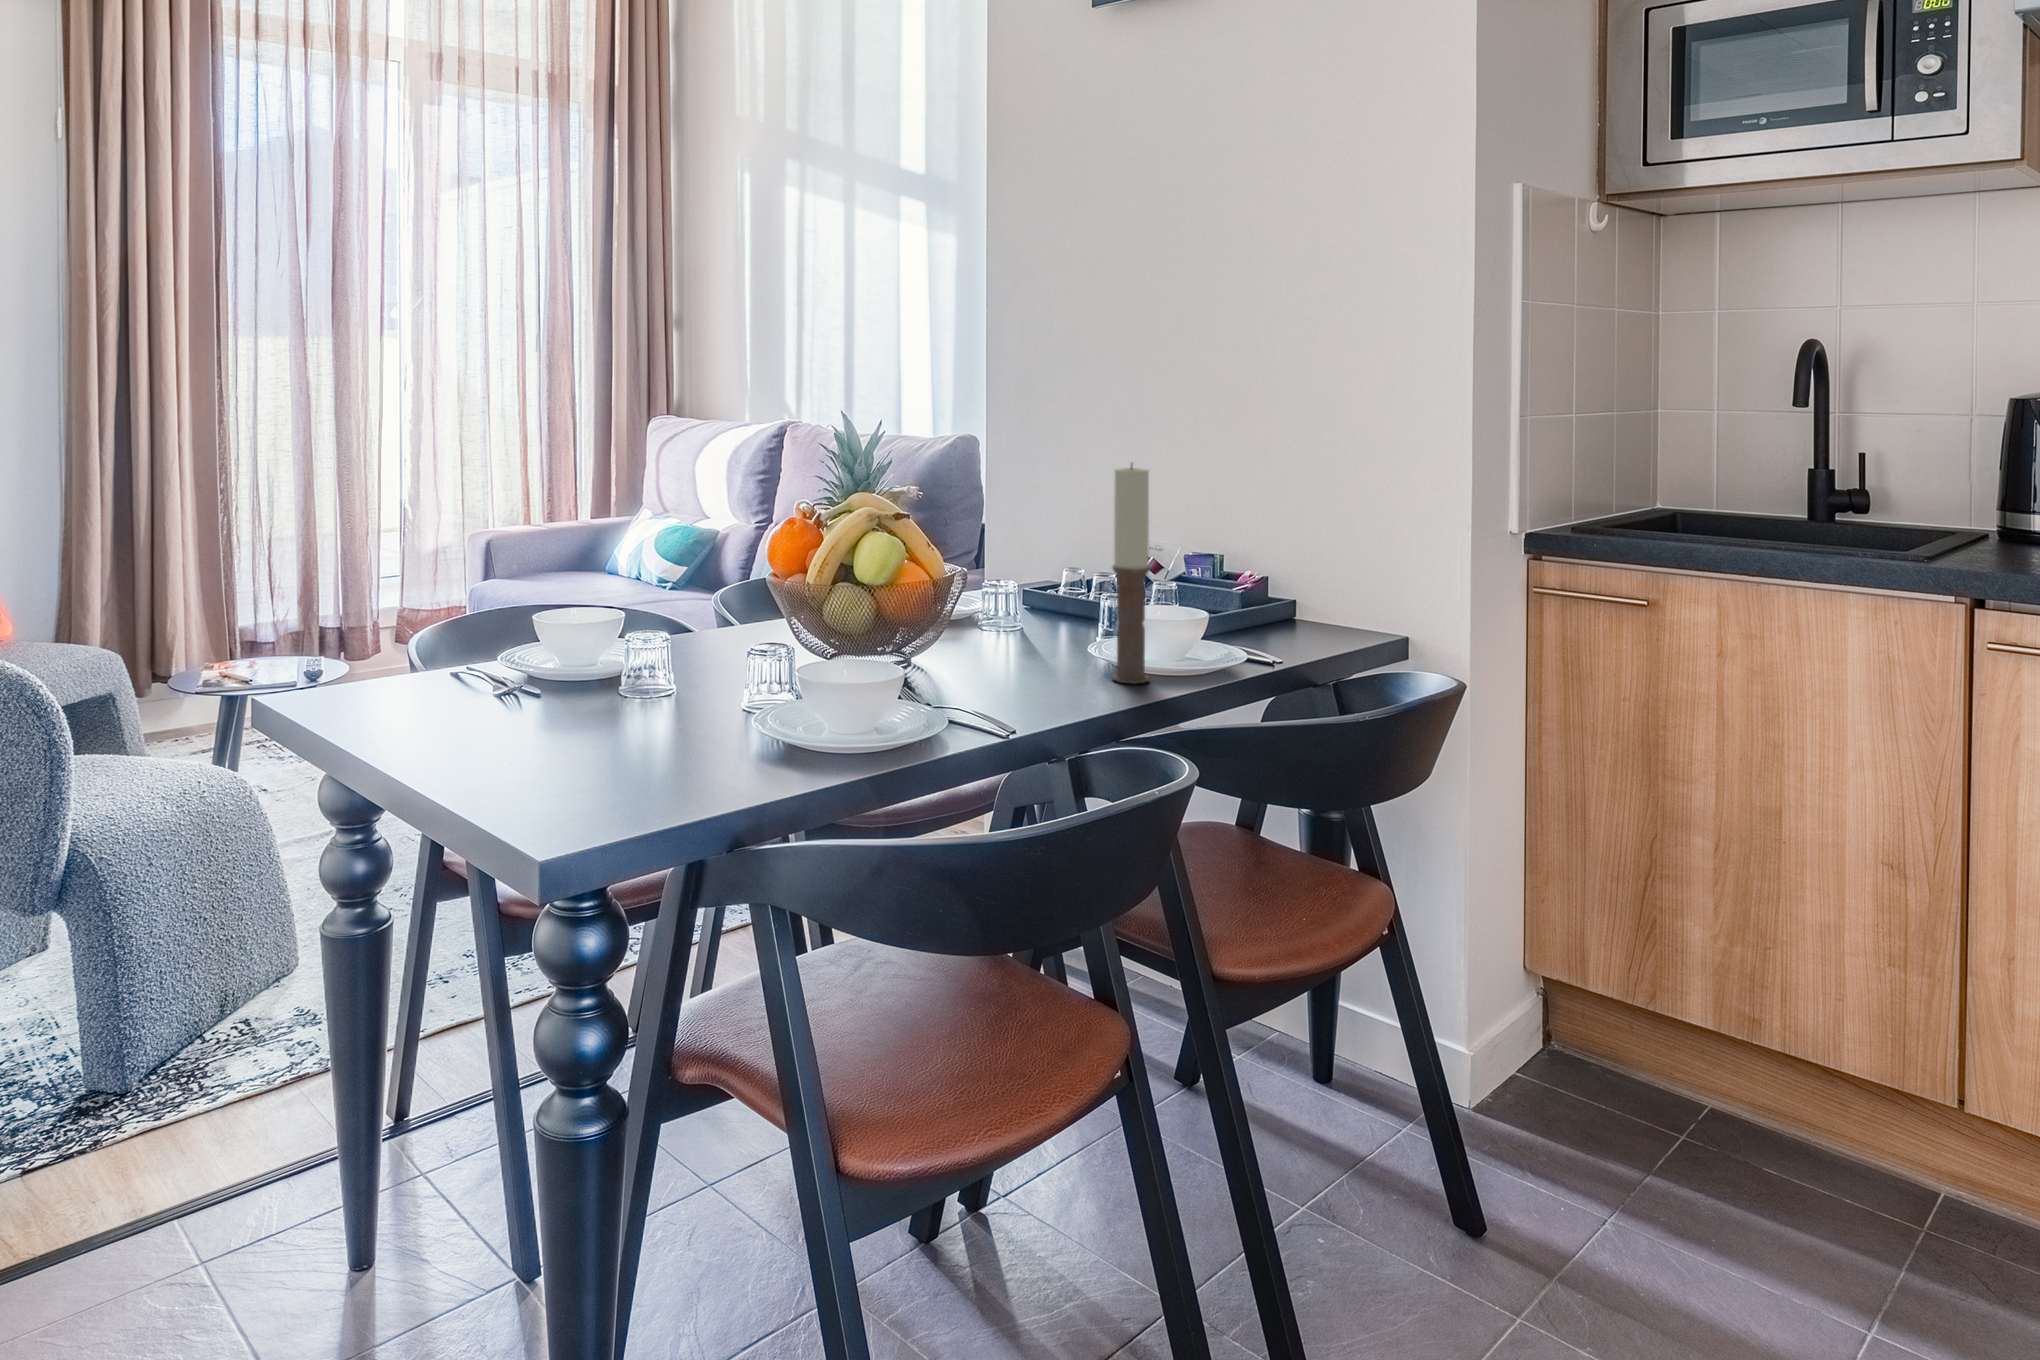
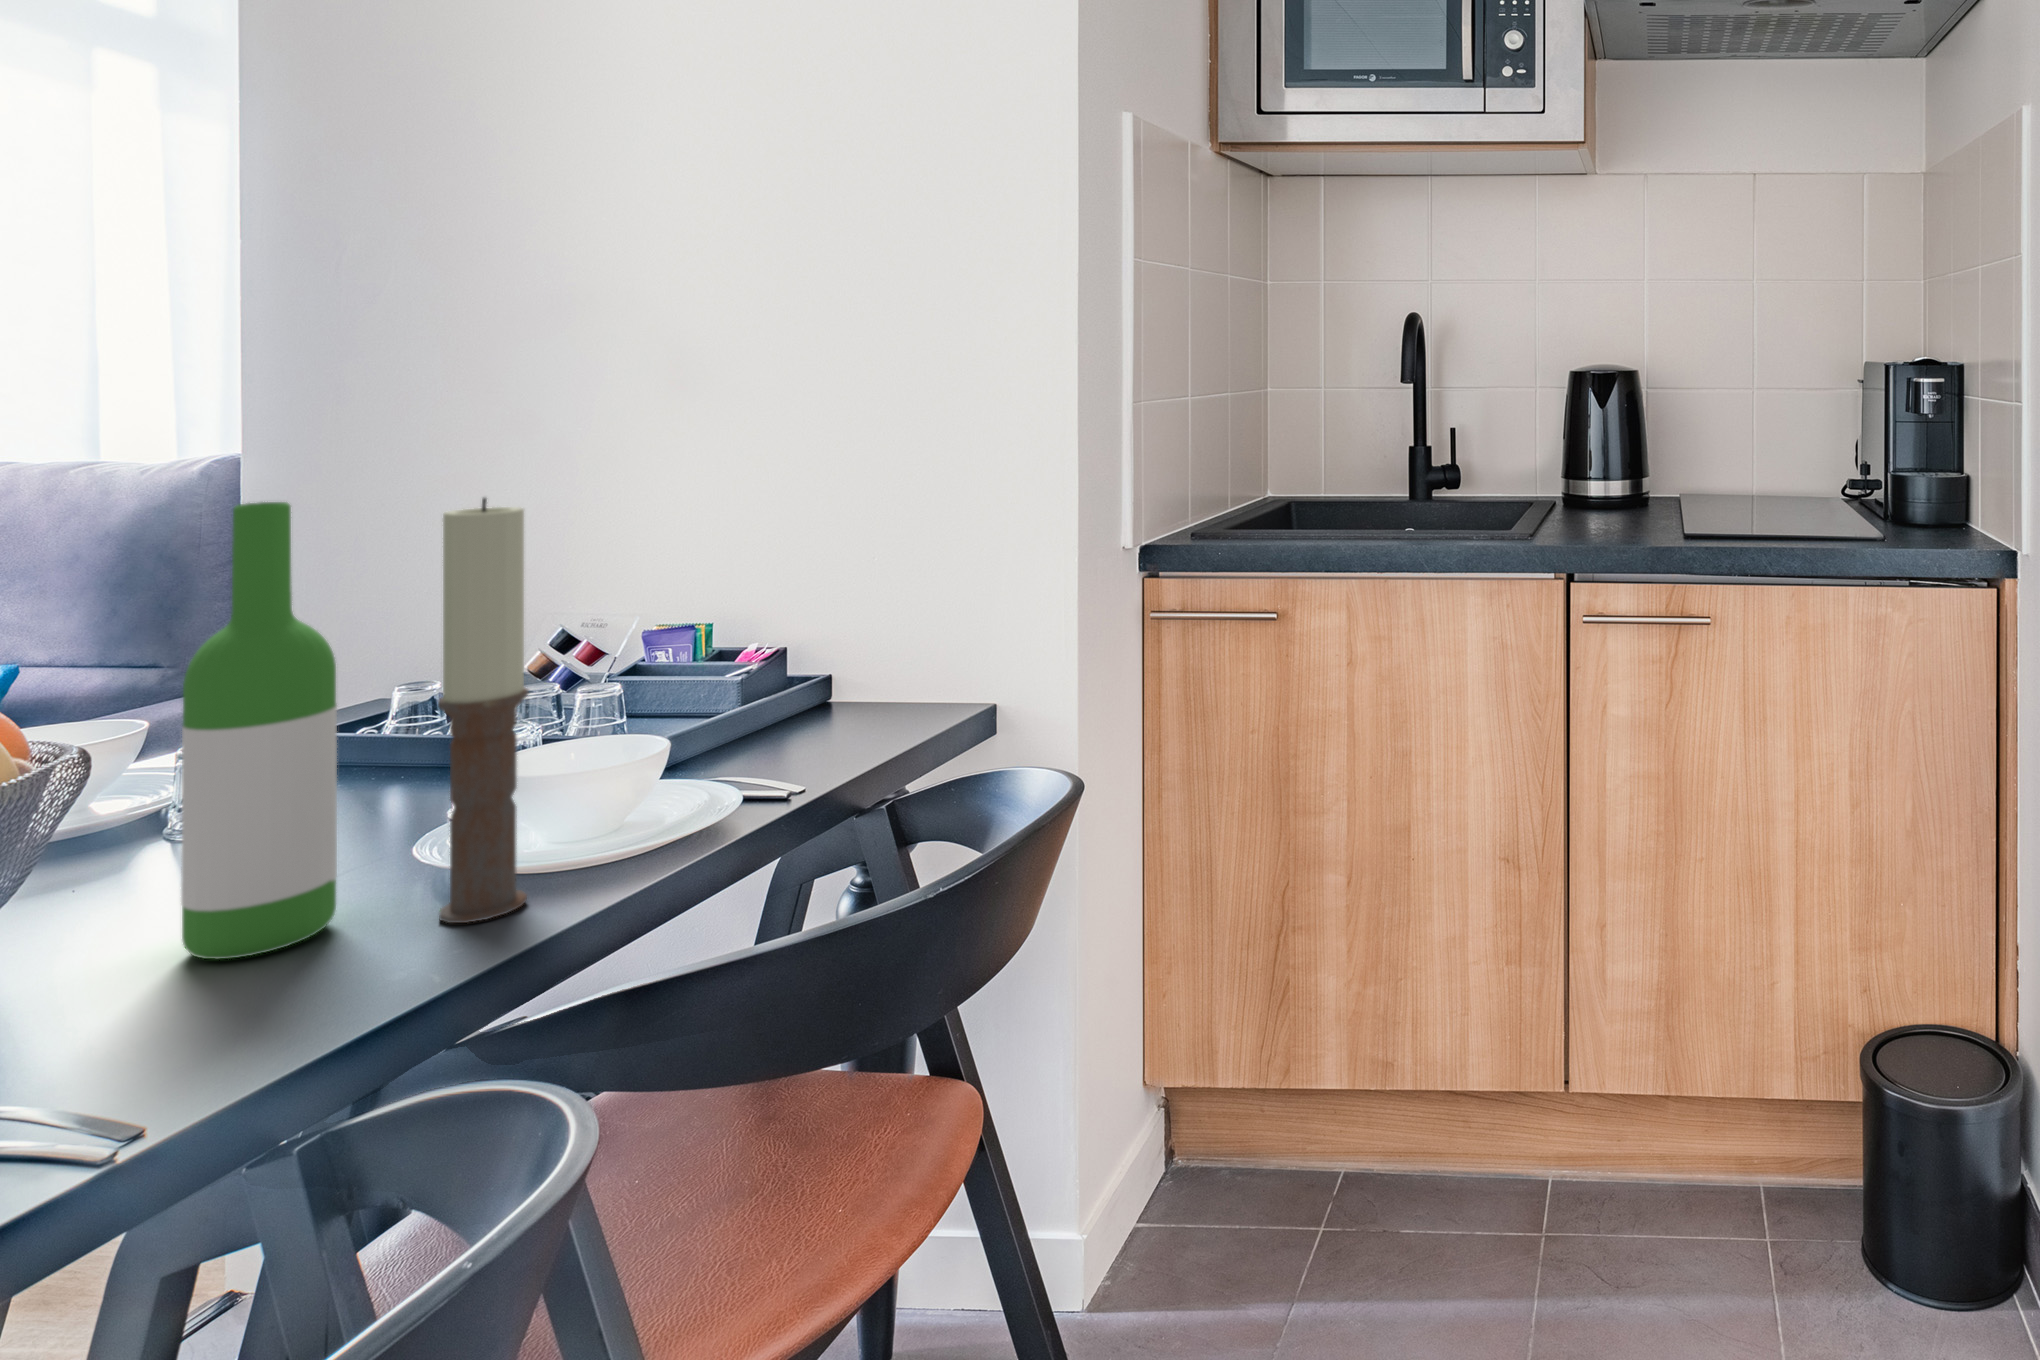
wine bottle: none [1015,459,1070,676] -> present [181,502,337,959]

